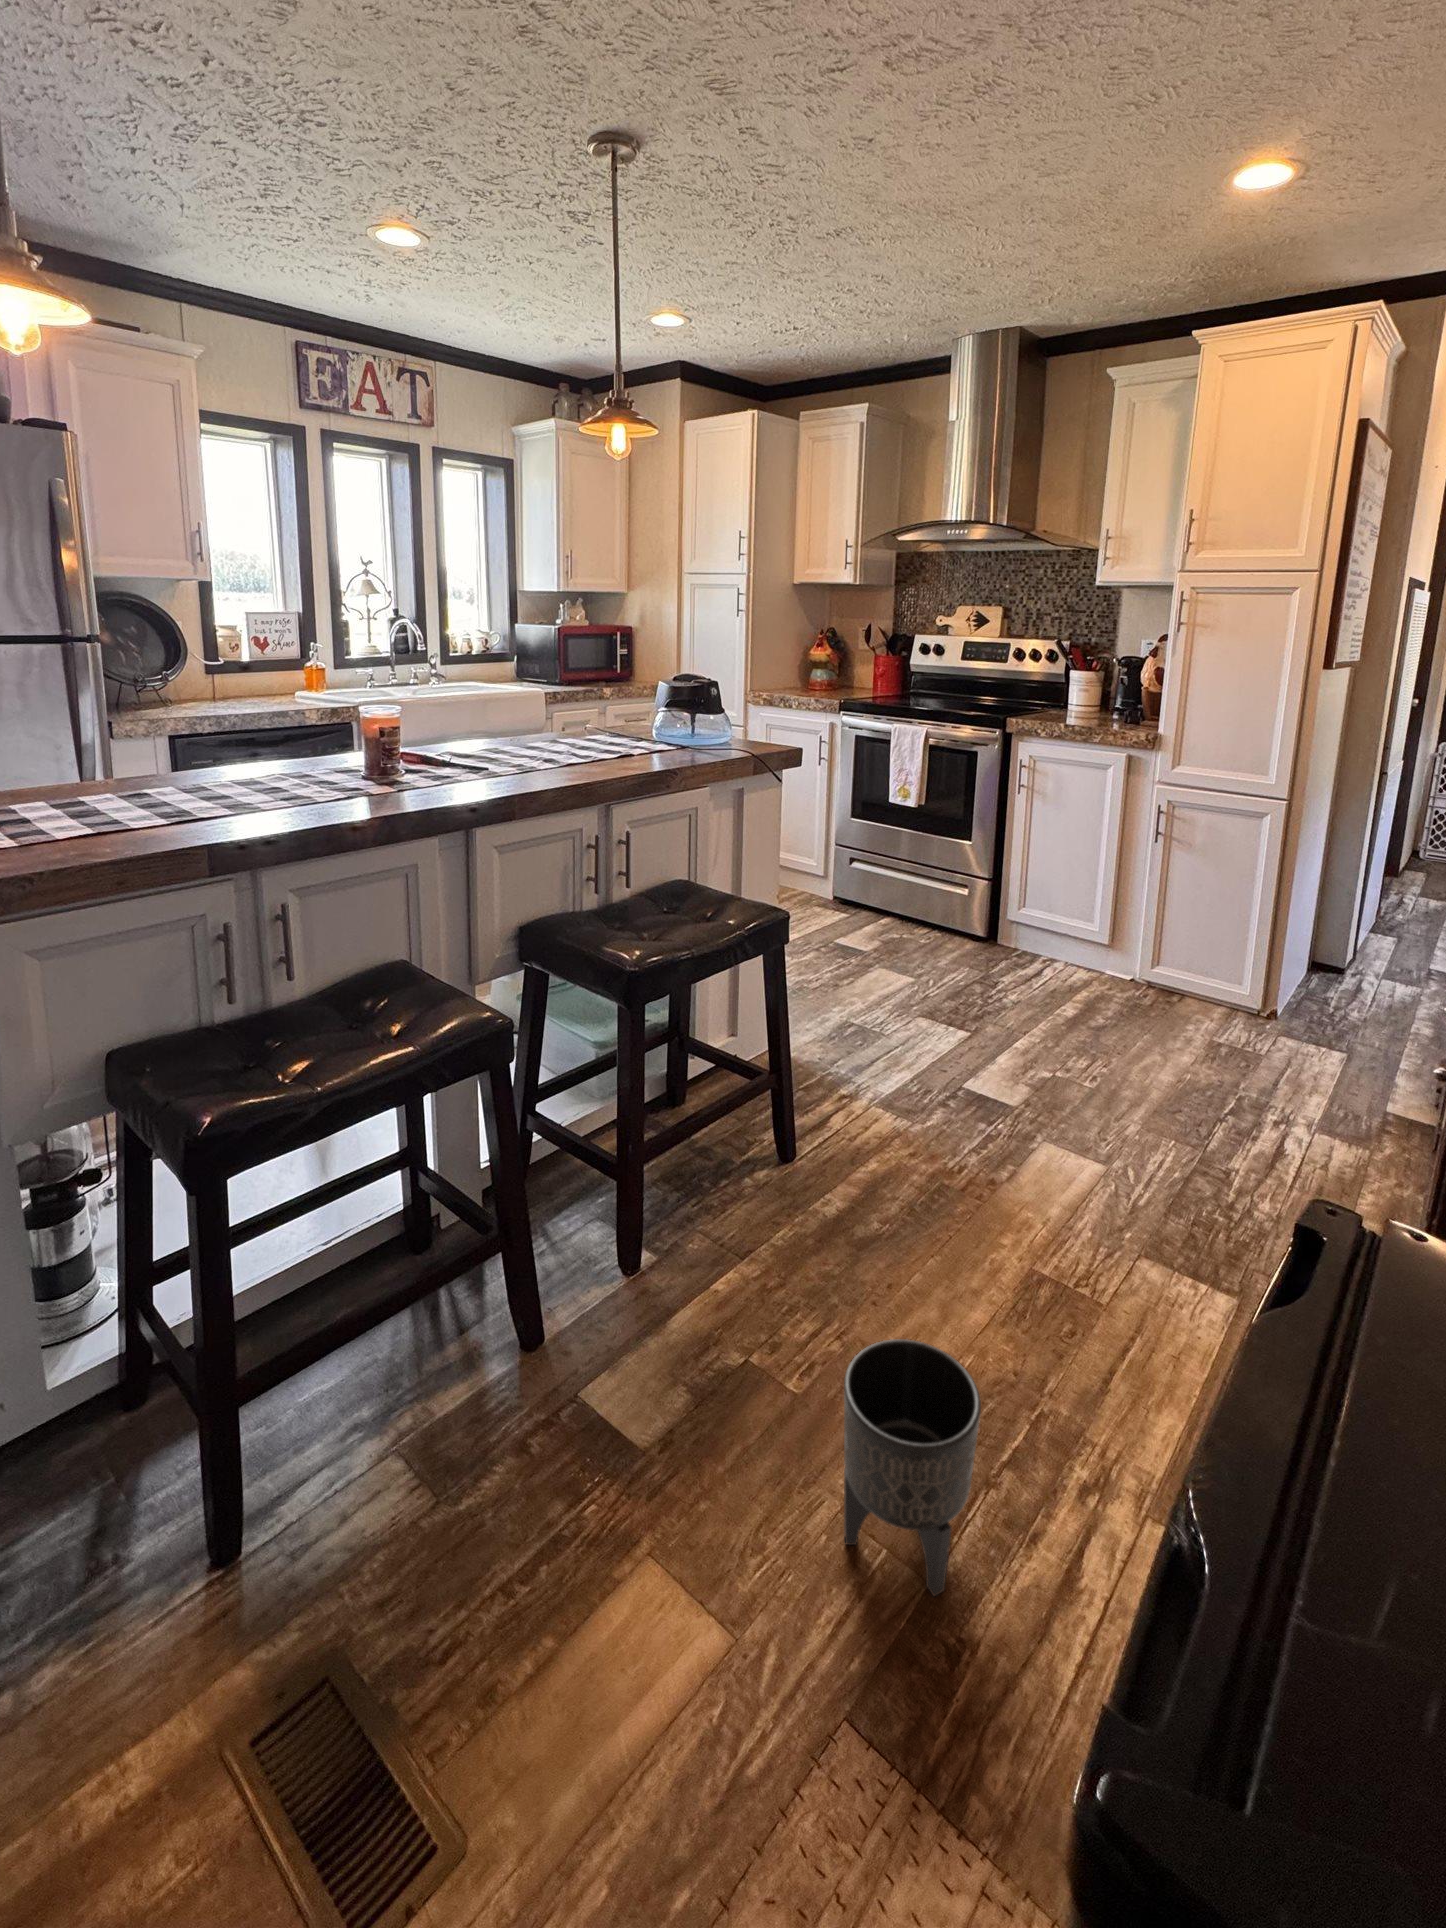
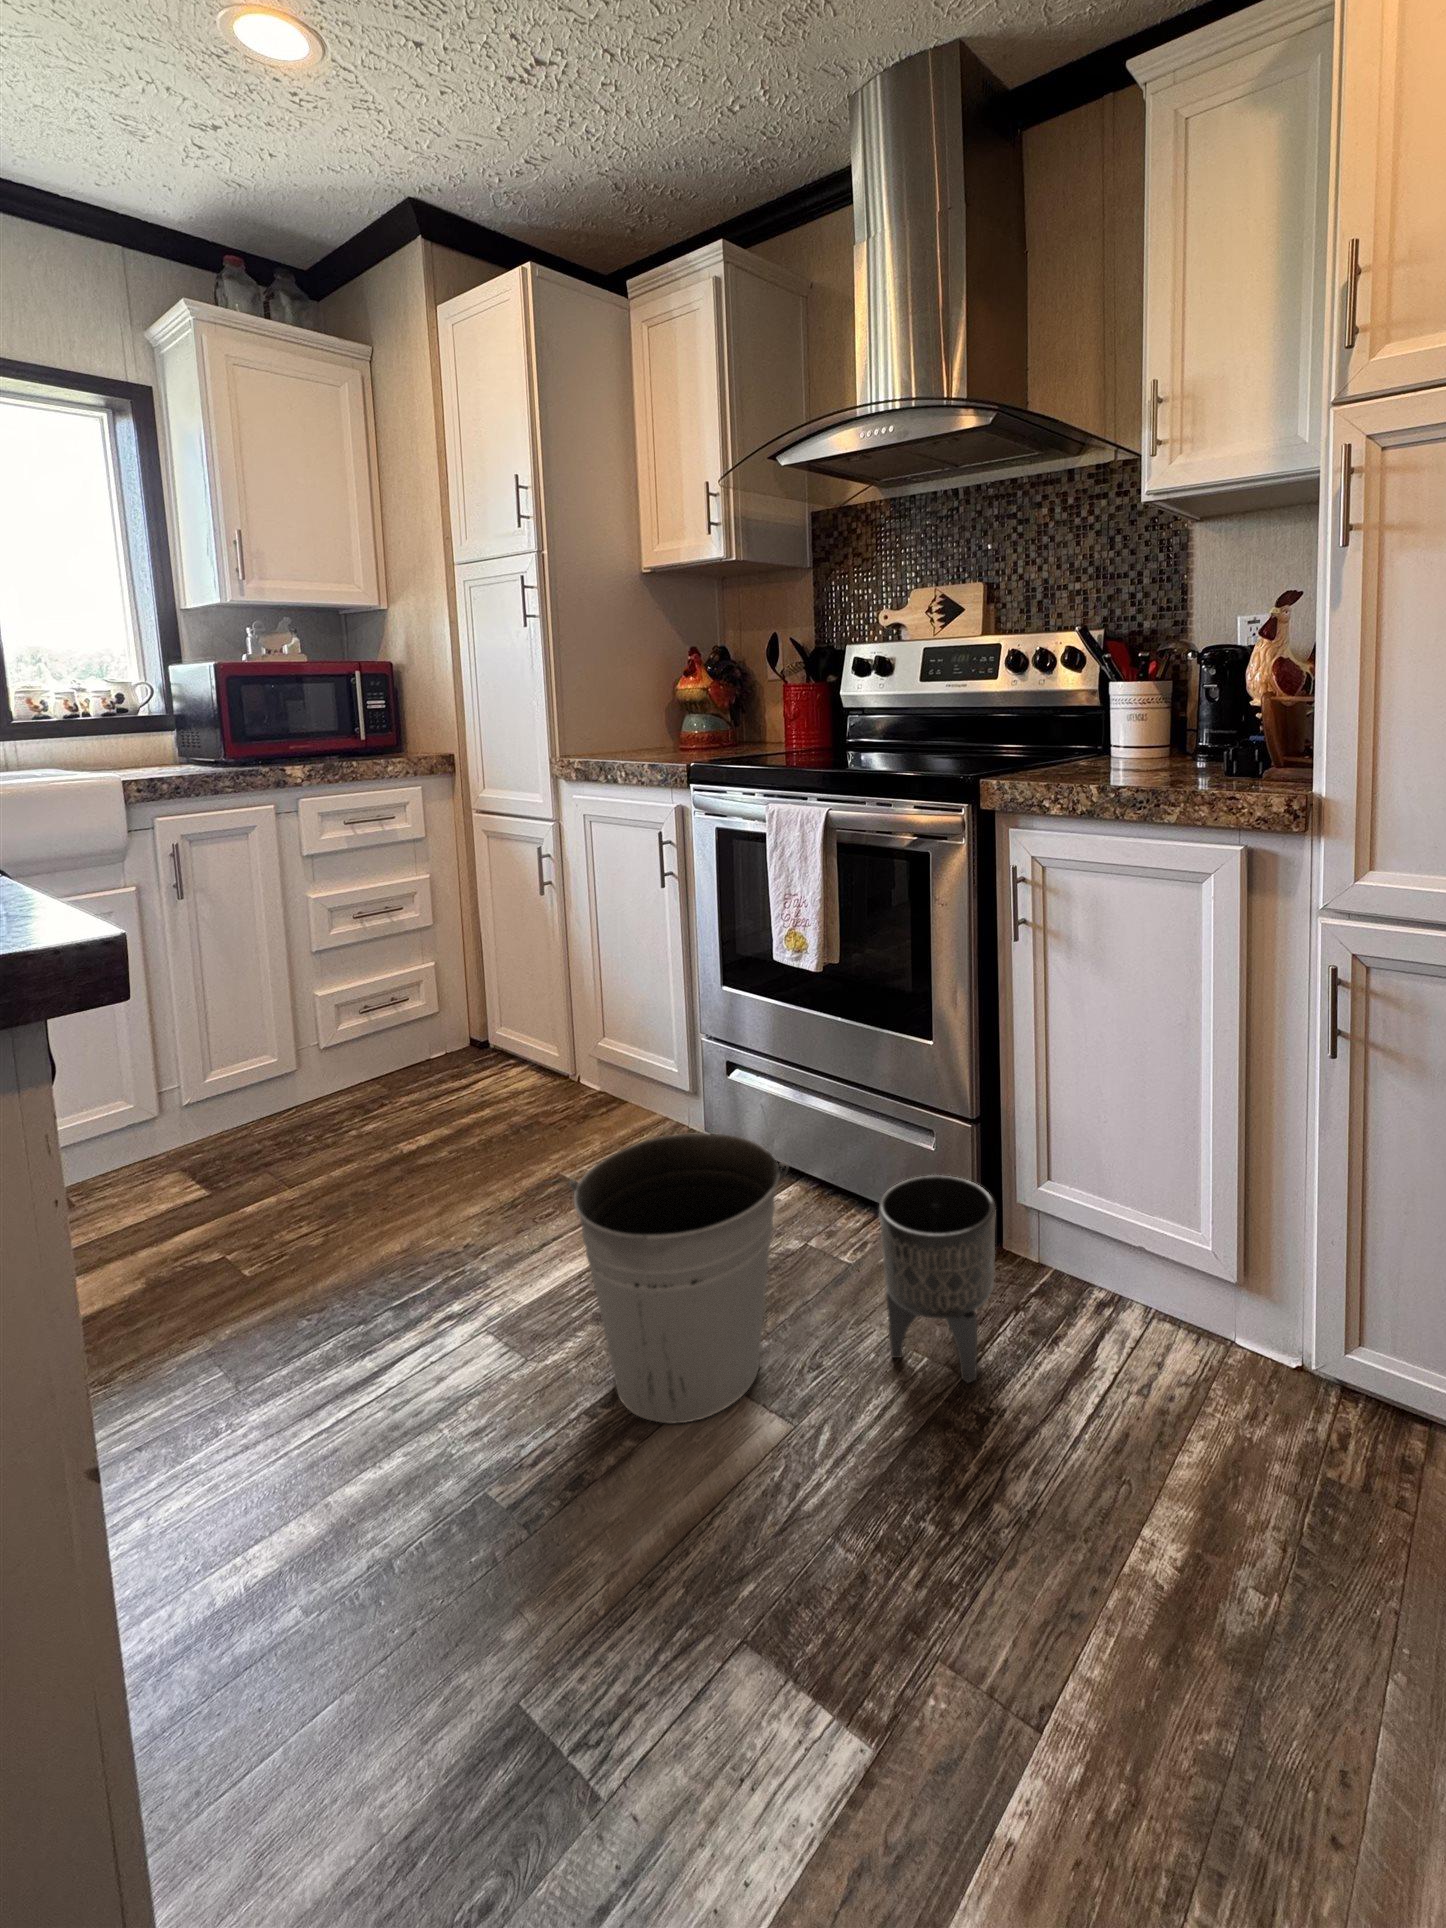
bucket: none [491,1263,743,1621] -> present [568,1133,788,1423]

